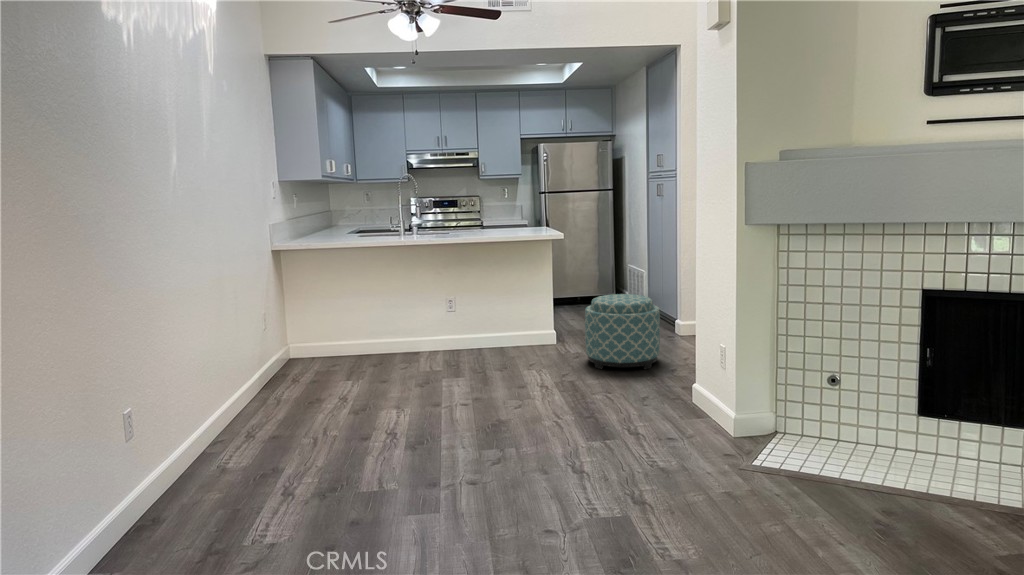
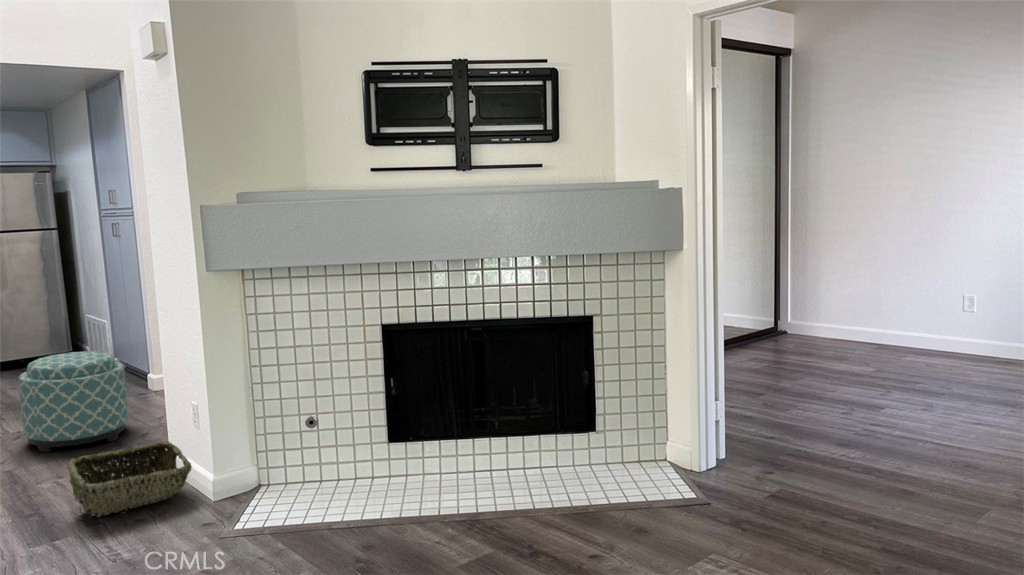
woven basket: none [618,375,716,428] -> present [67,442,192,517]

